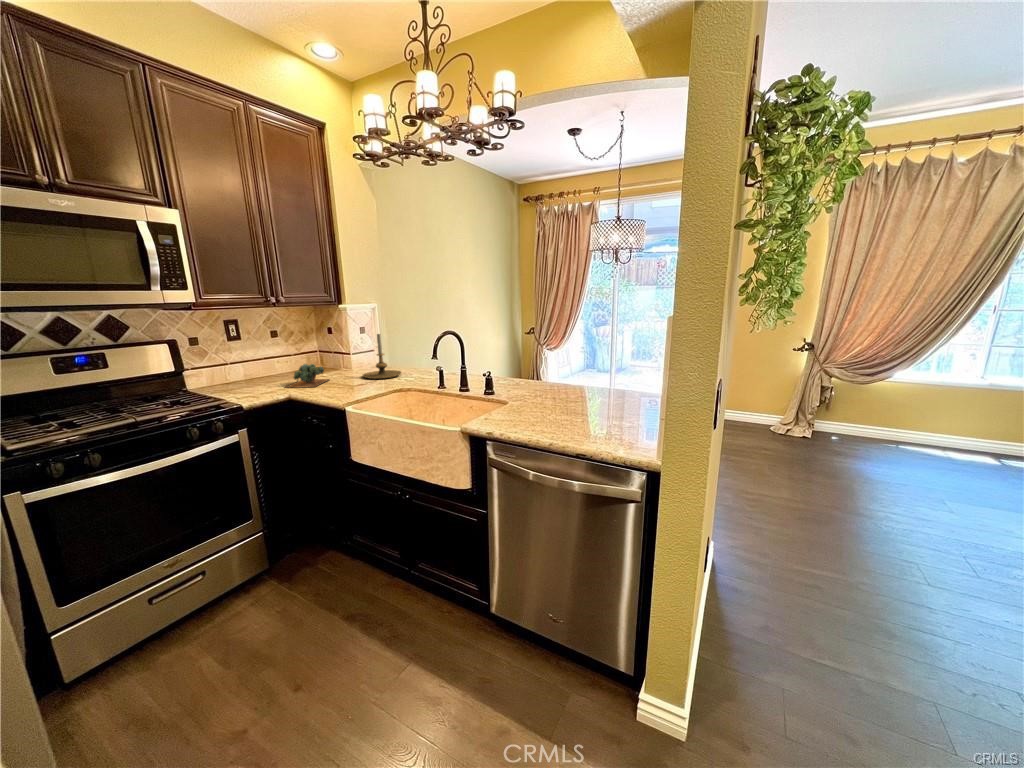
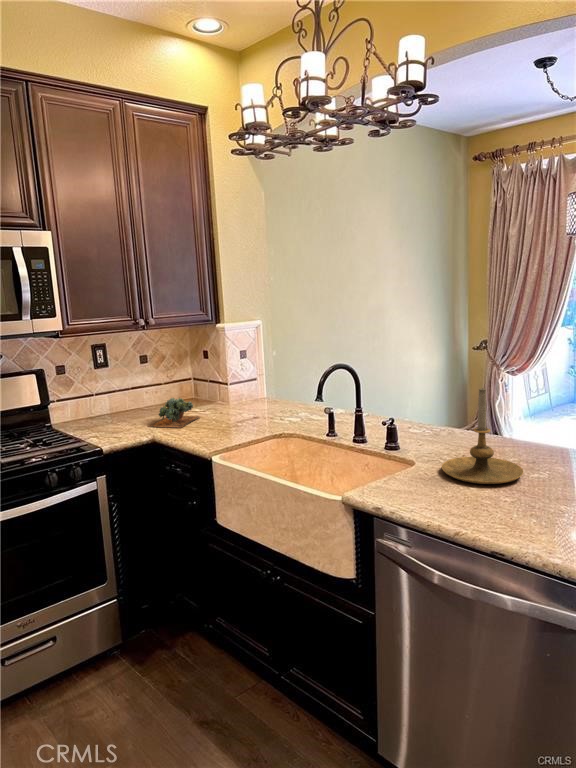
candle holder: present [363,334,401,379] -> present [442,388,524,484]

